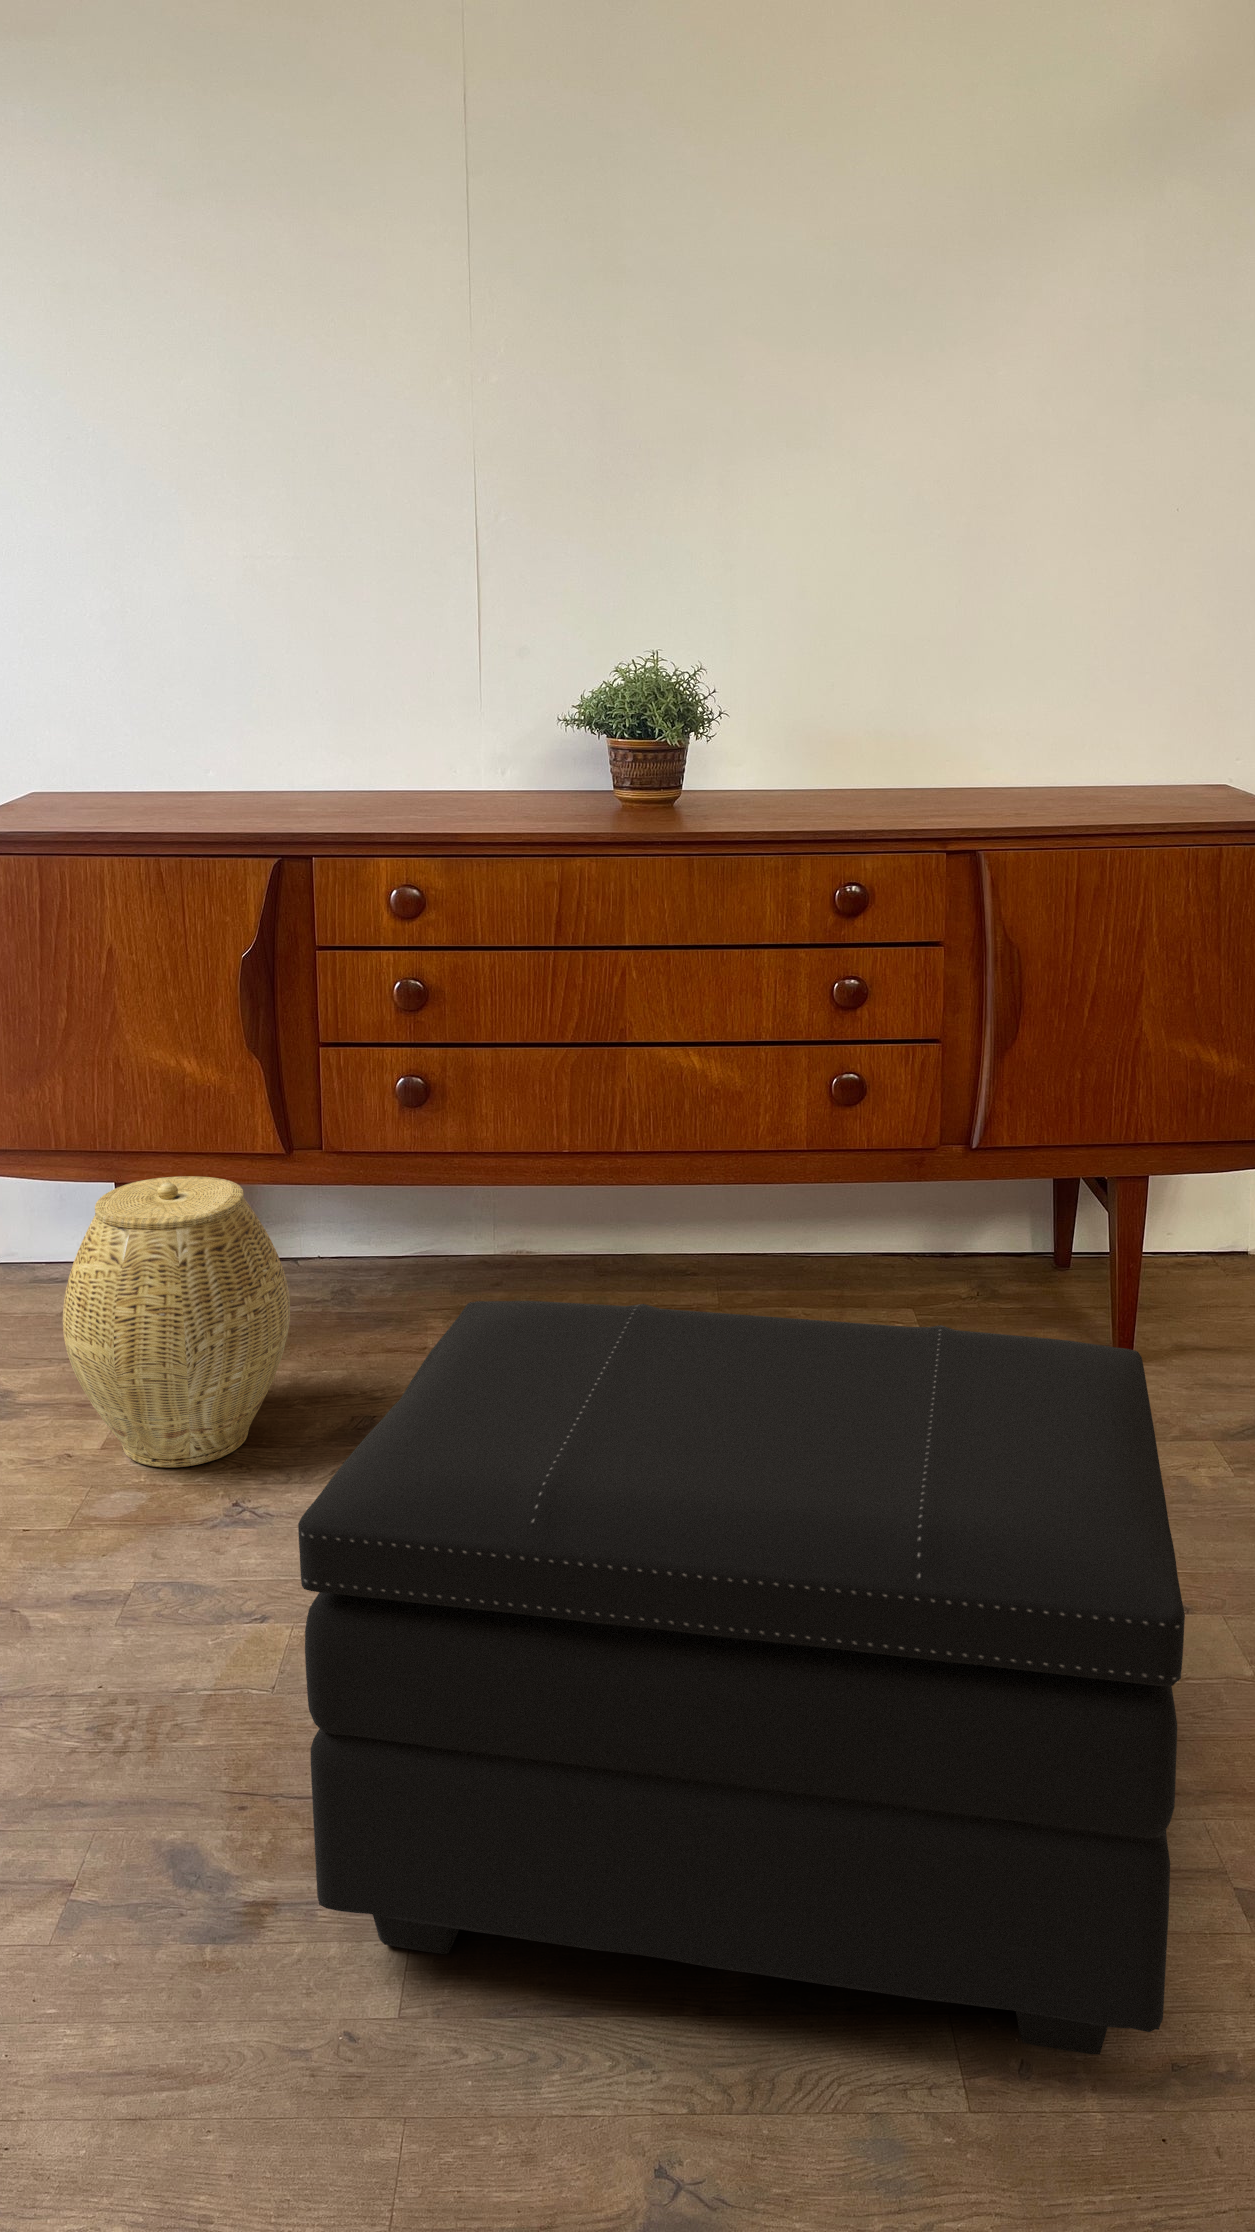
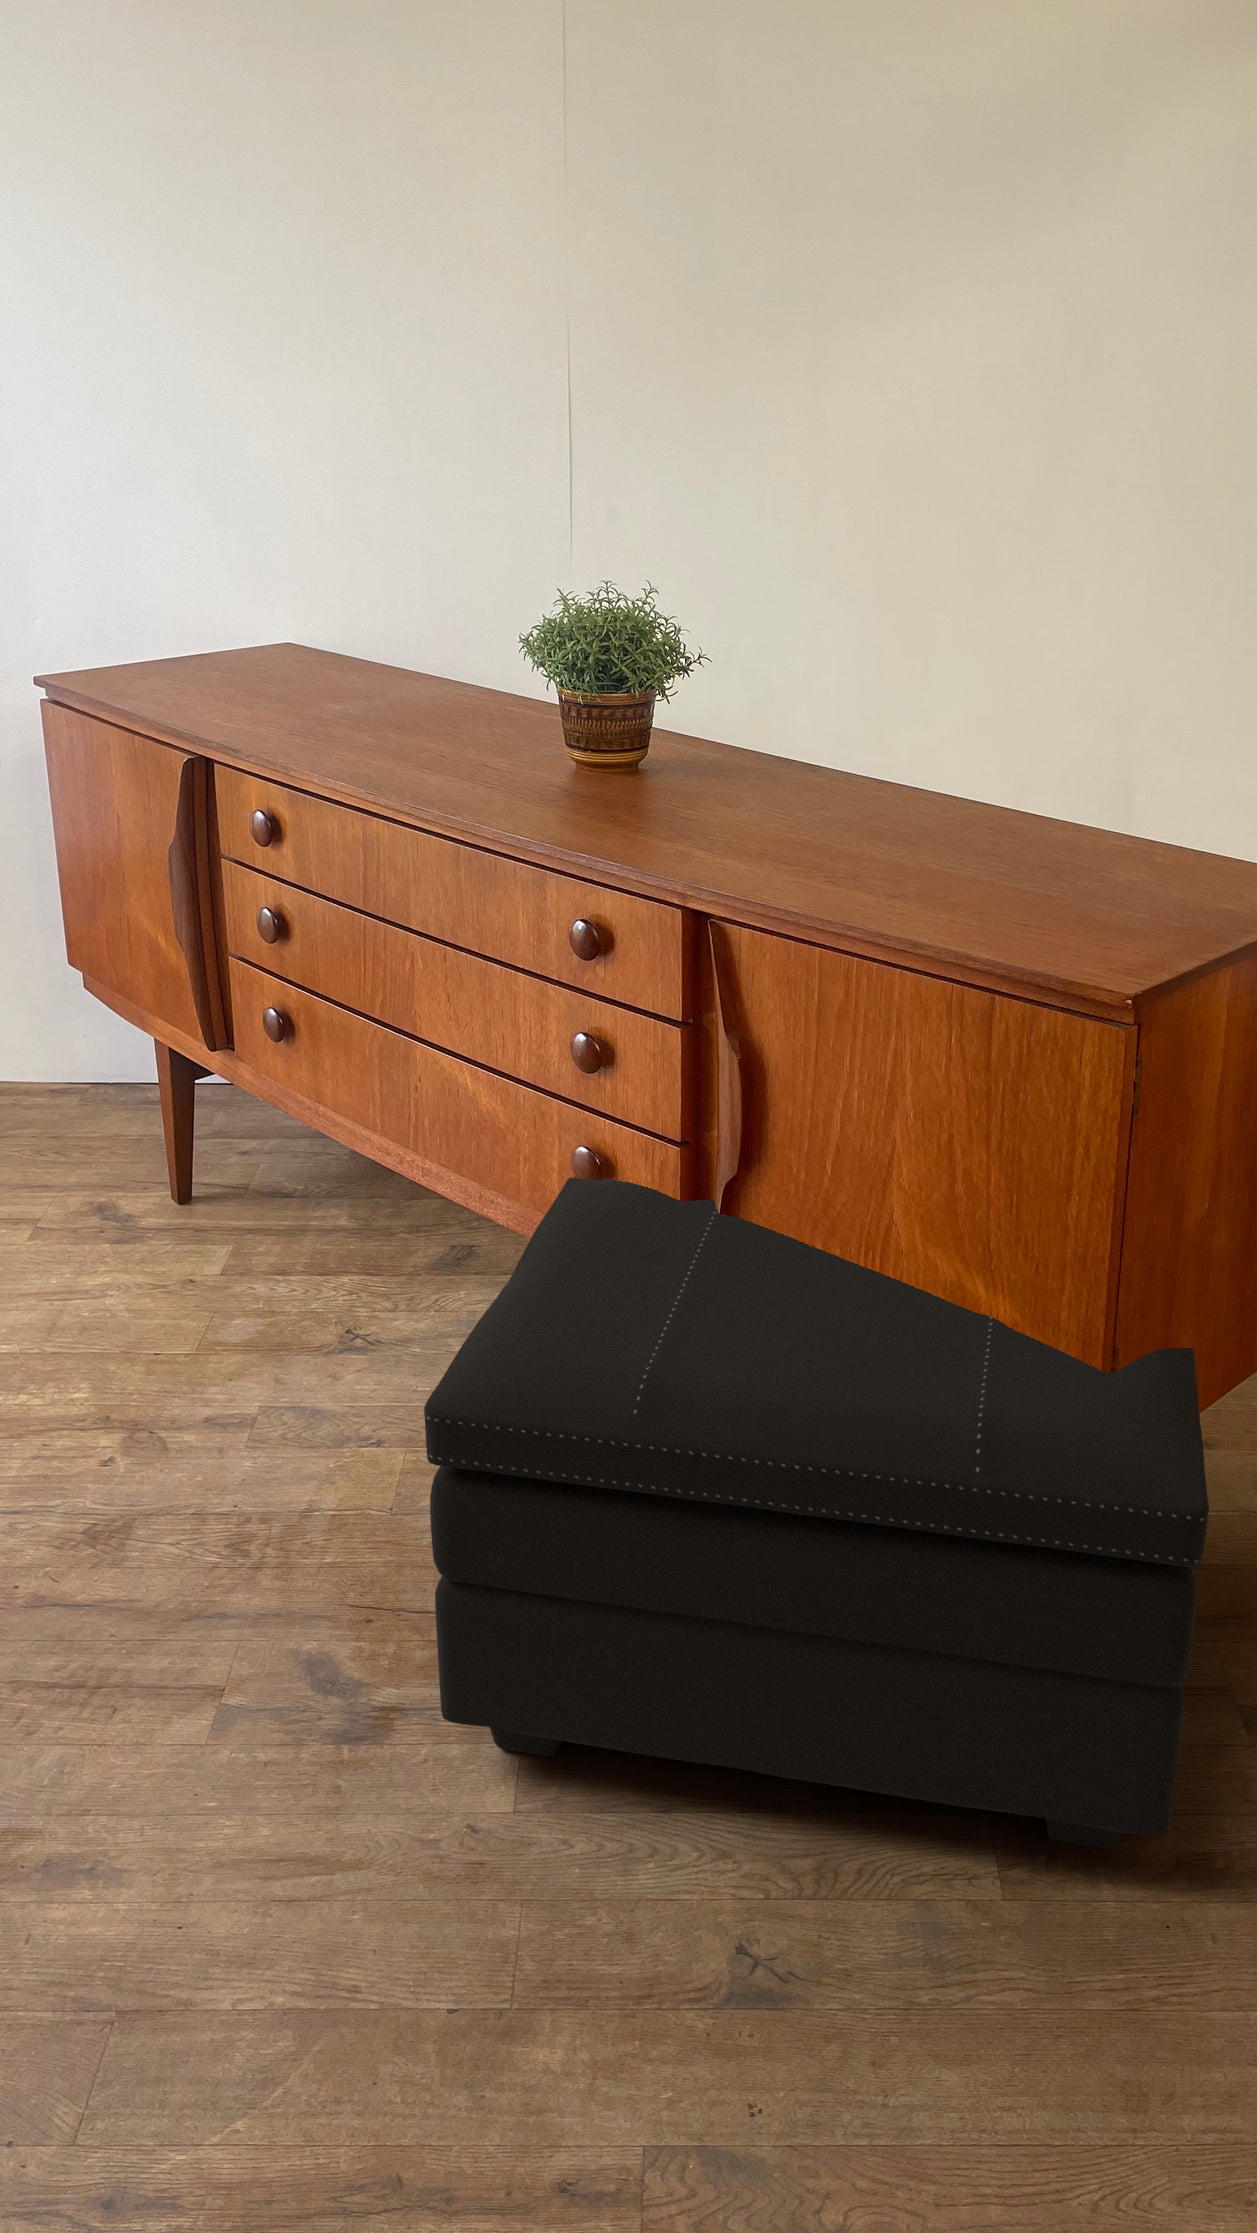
woven basket: present [63,1176,290,1467] -> none [183,1025,394,1294]

